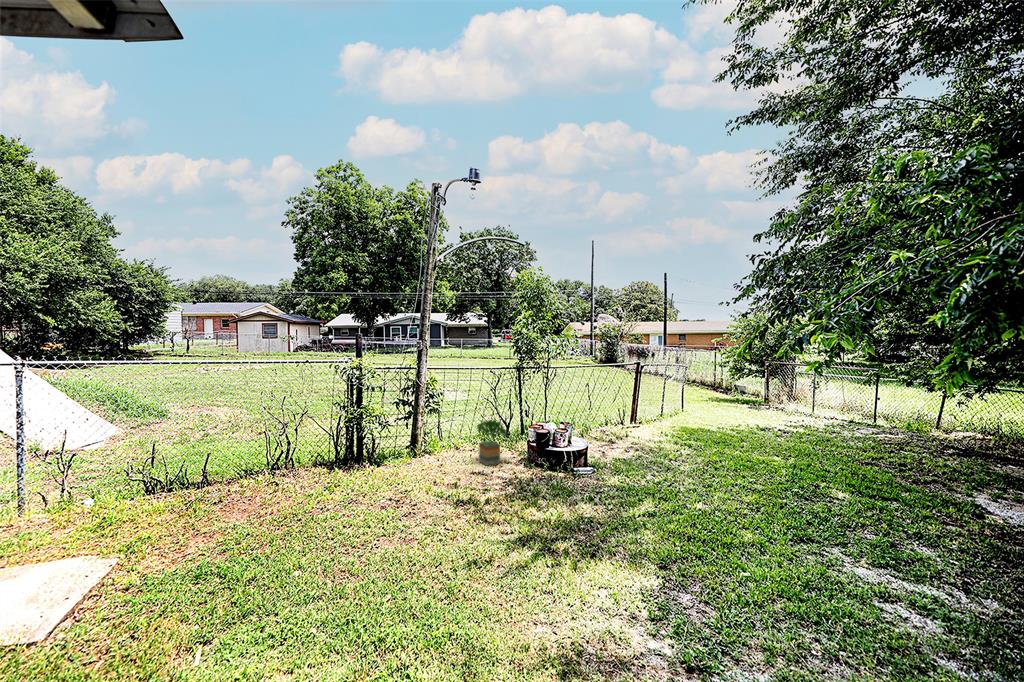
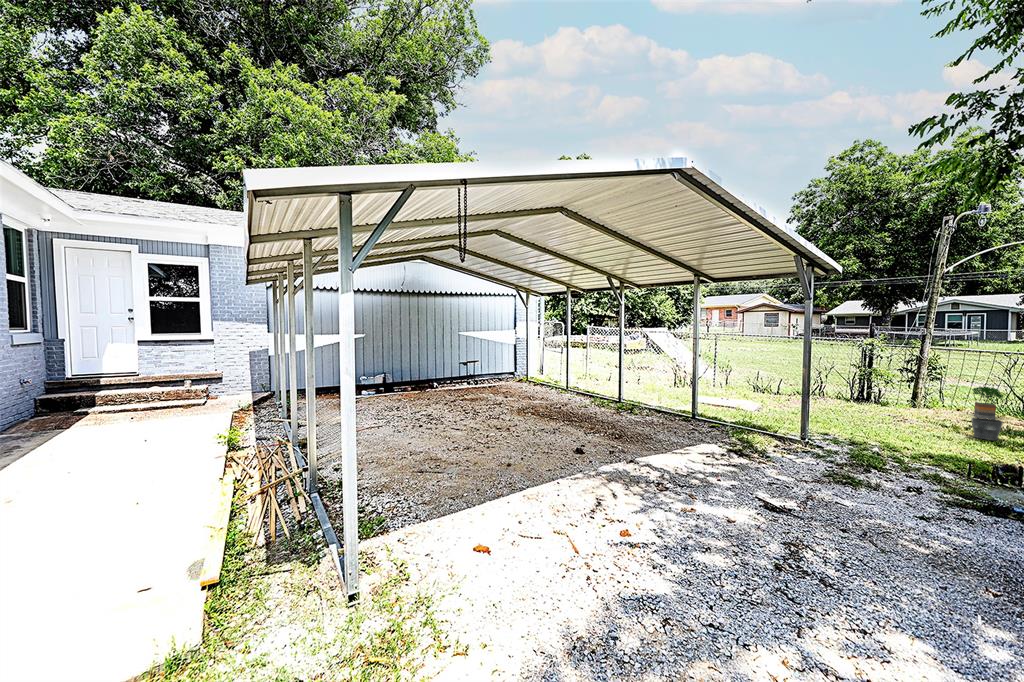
bucket: none [500,489,541,532] -> present [968,417,1003,440]

